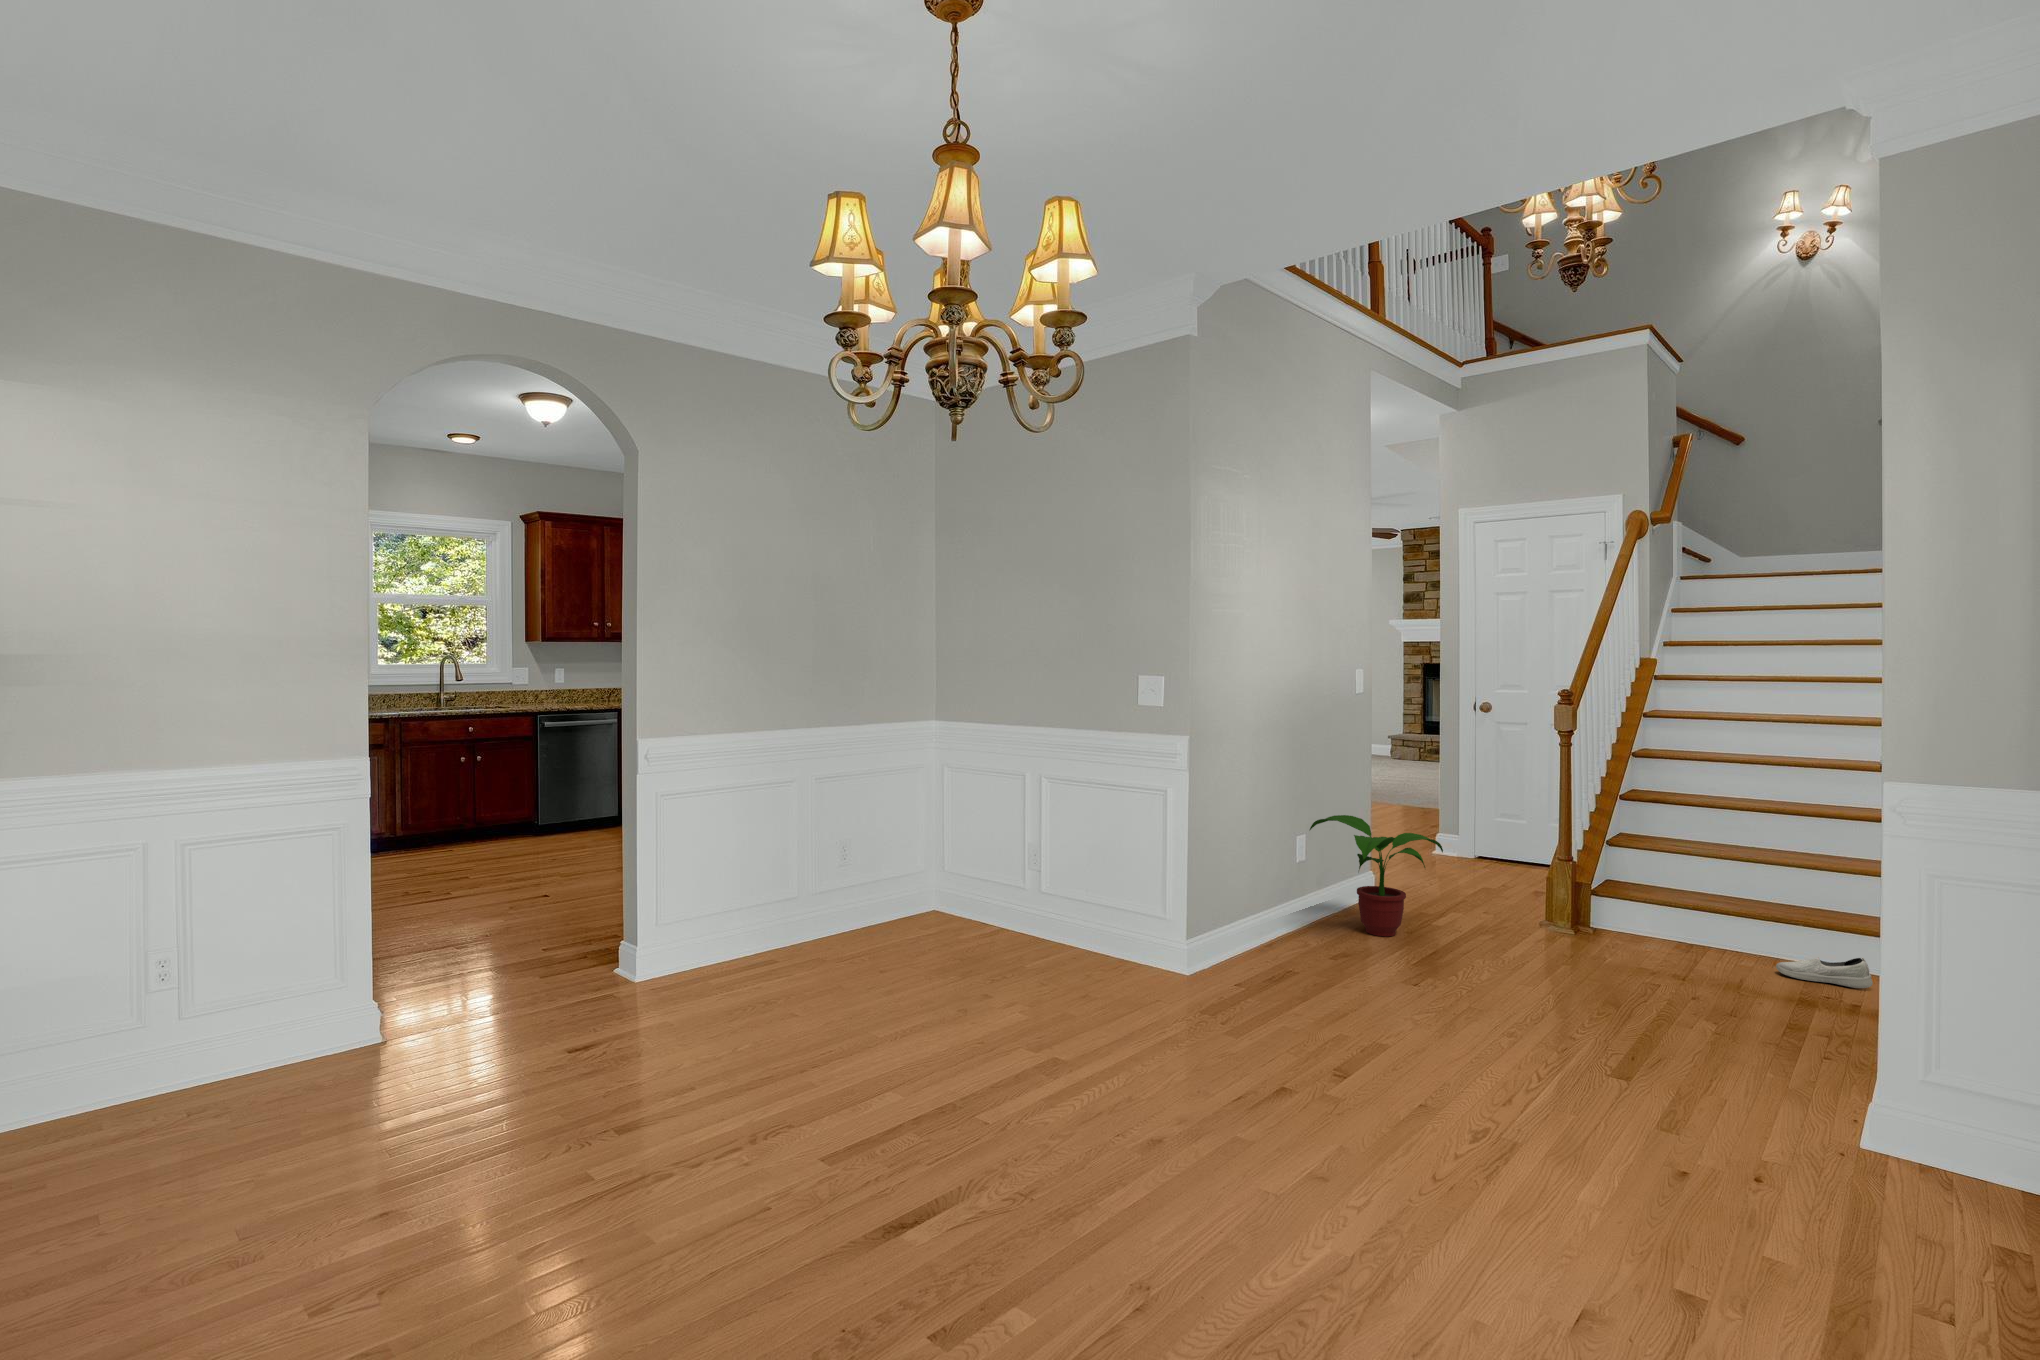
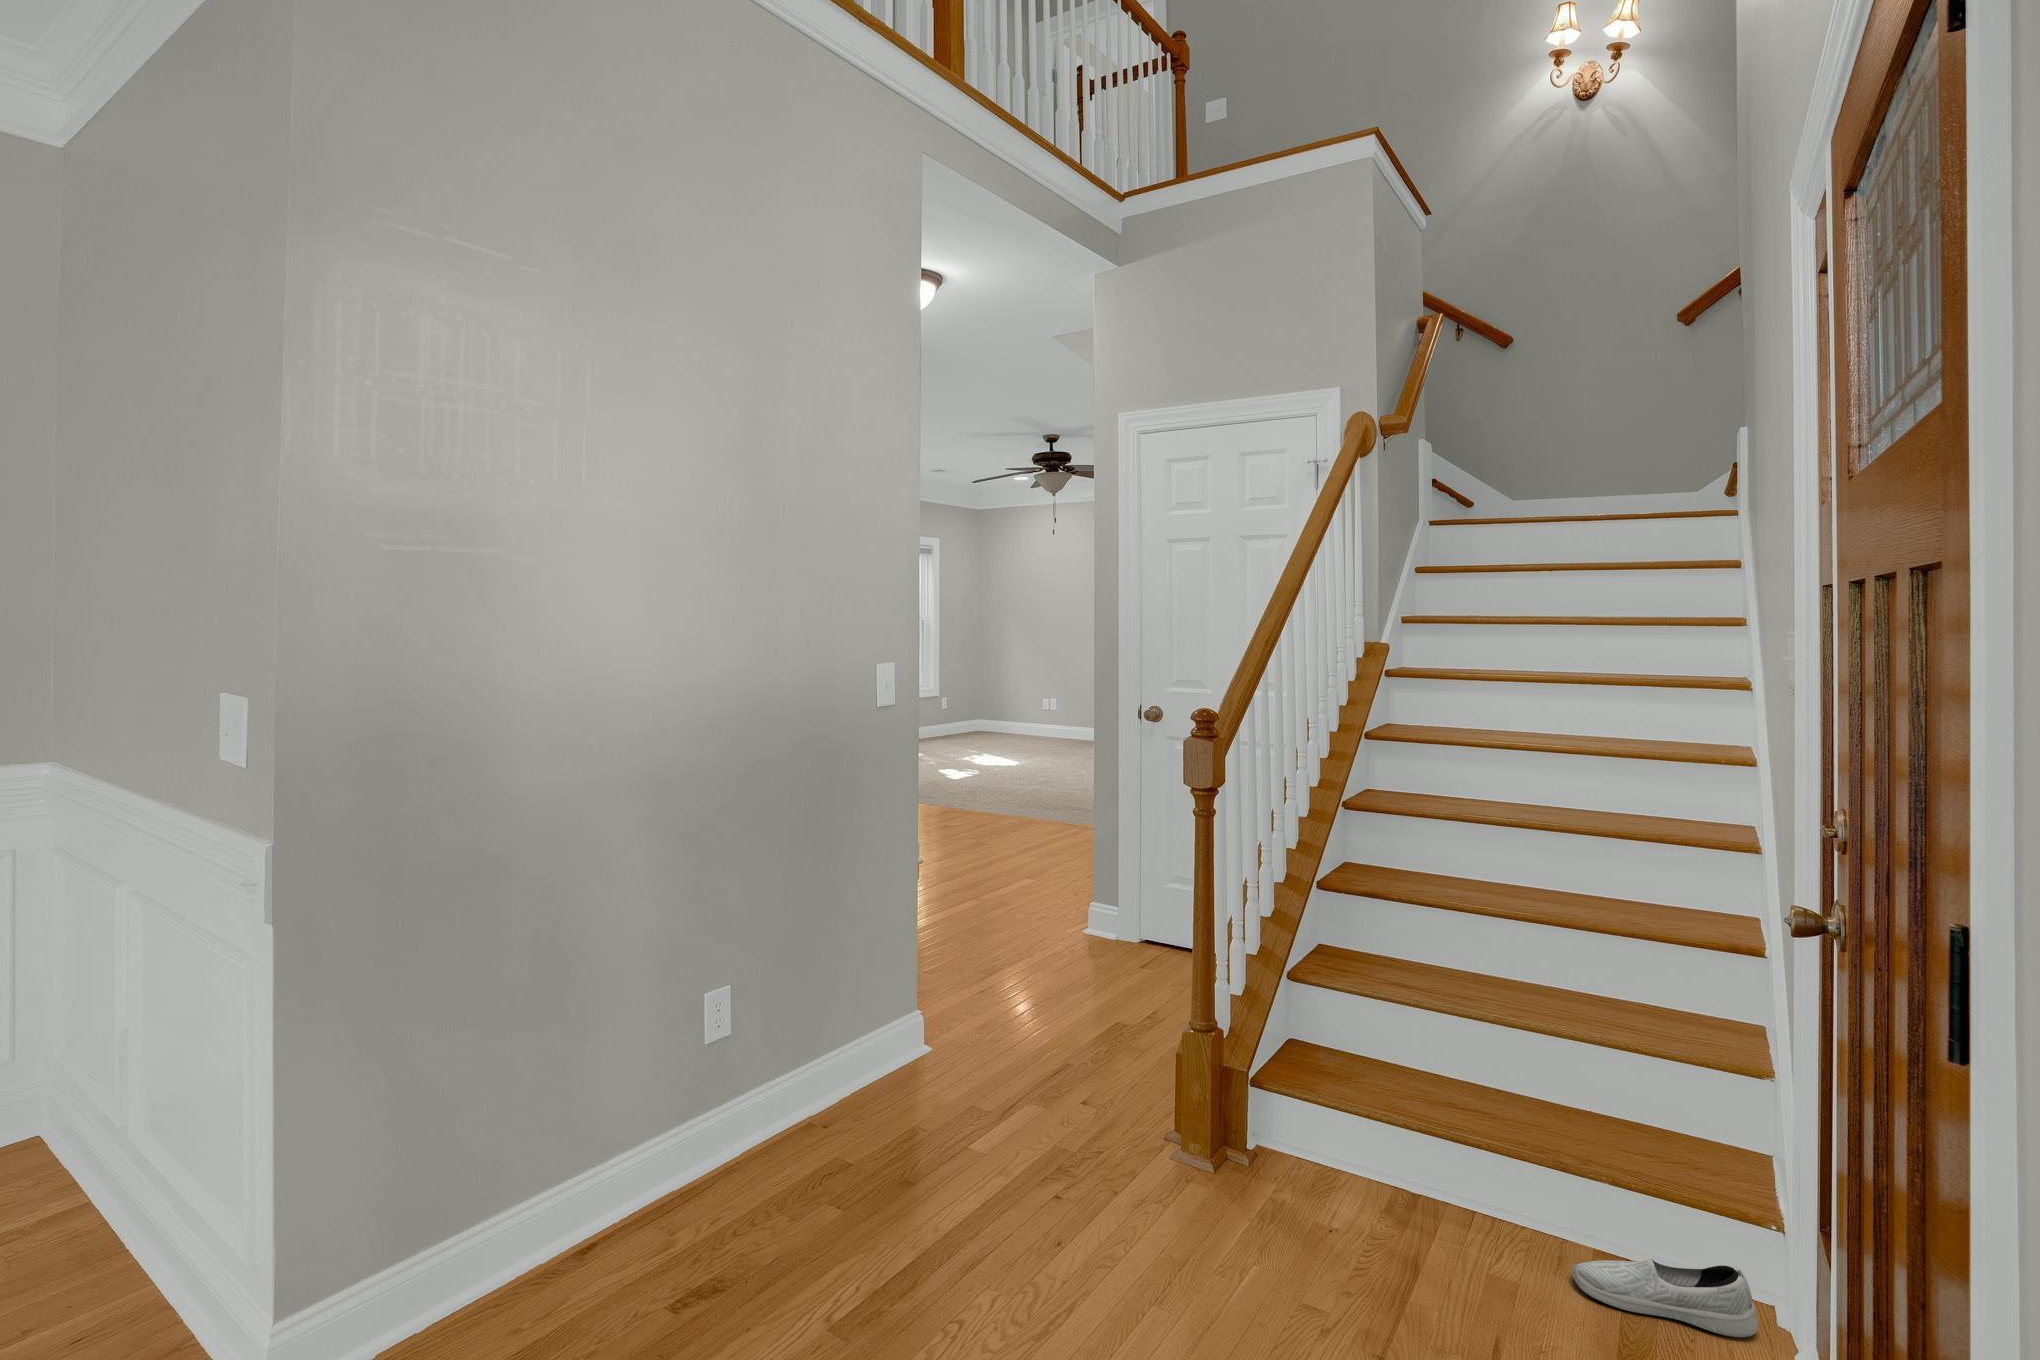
potted plant: present [1310,815,1443,936] -> none [748,960,976,1220]

